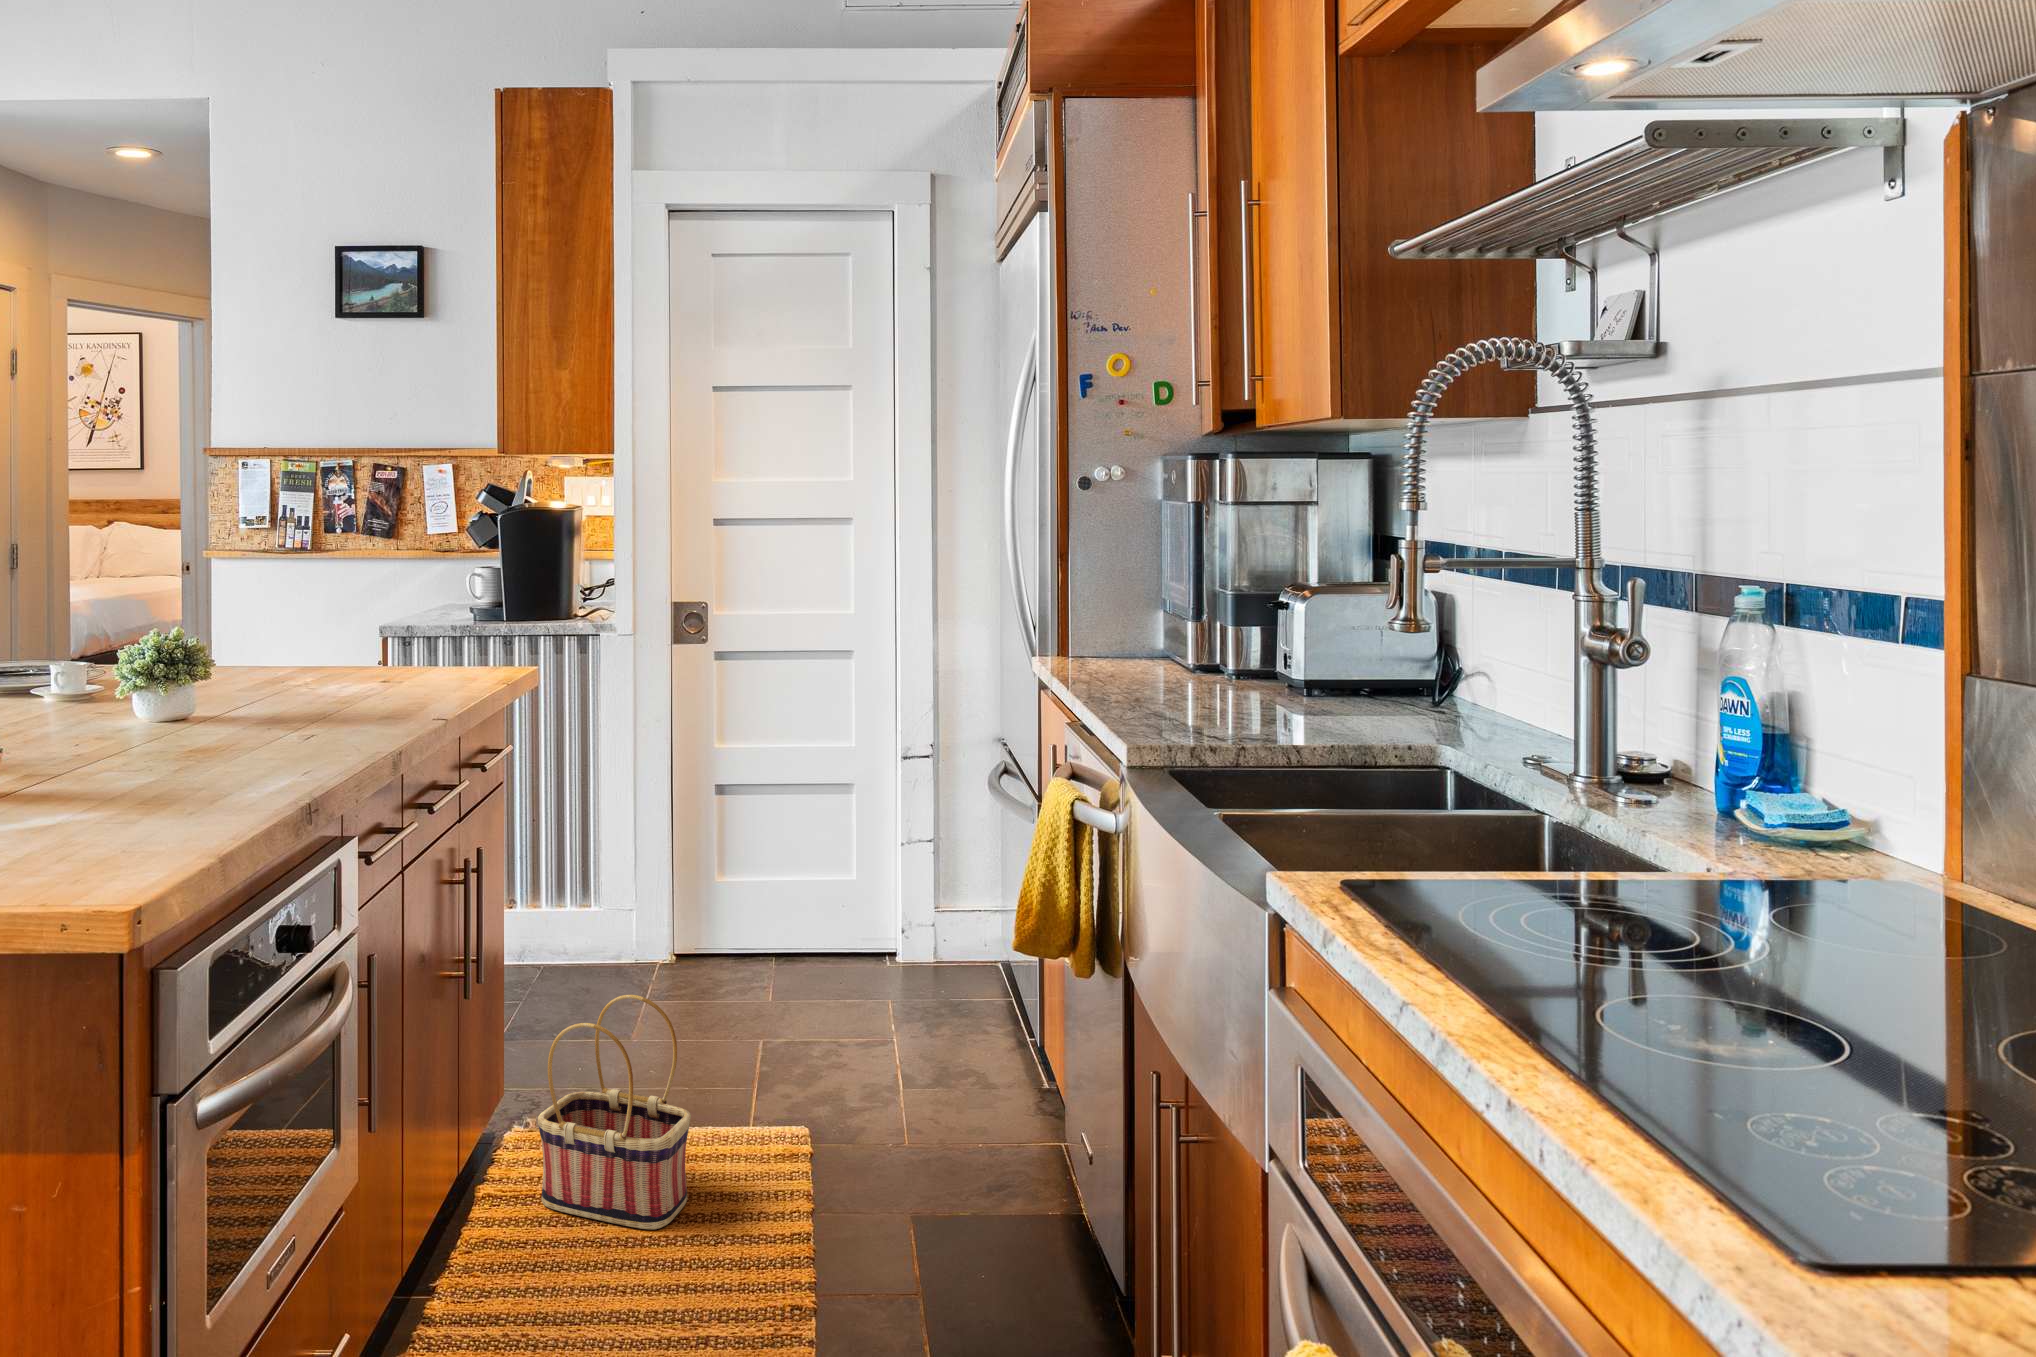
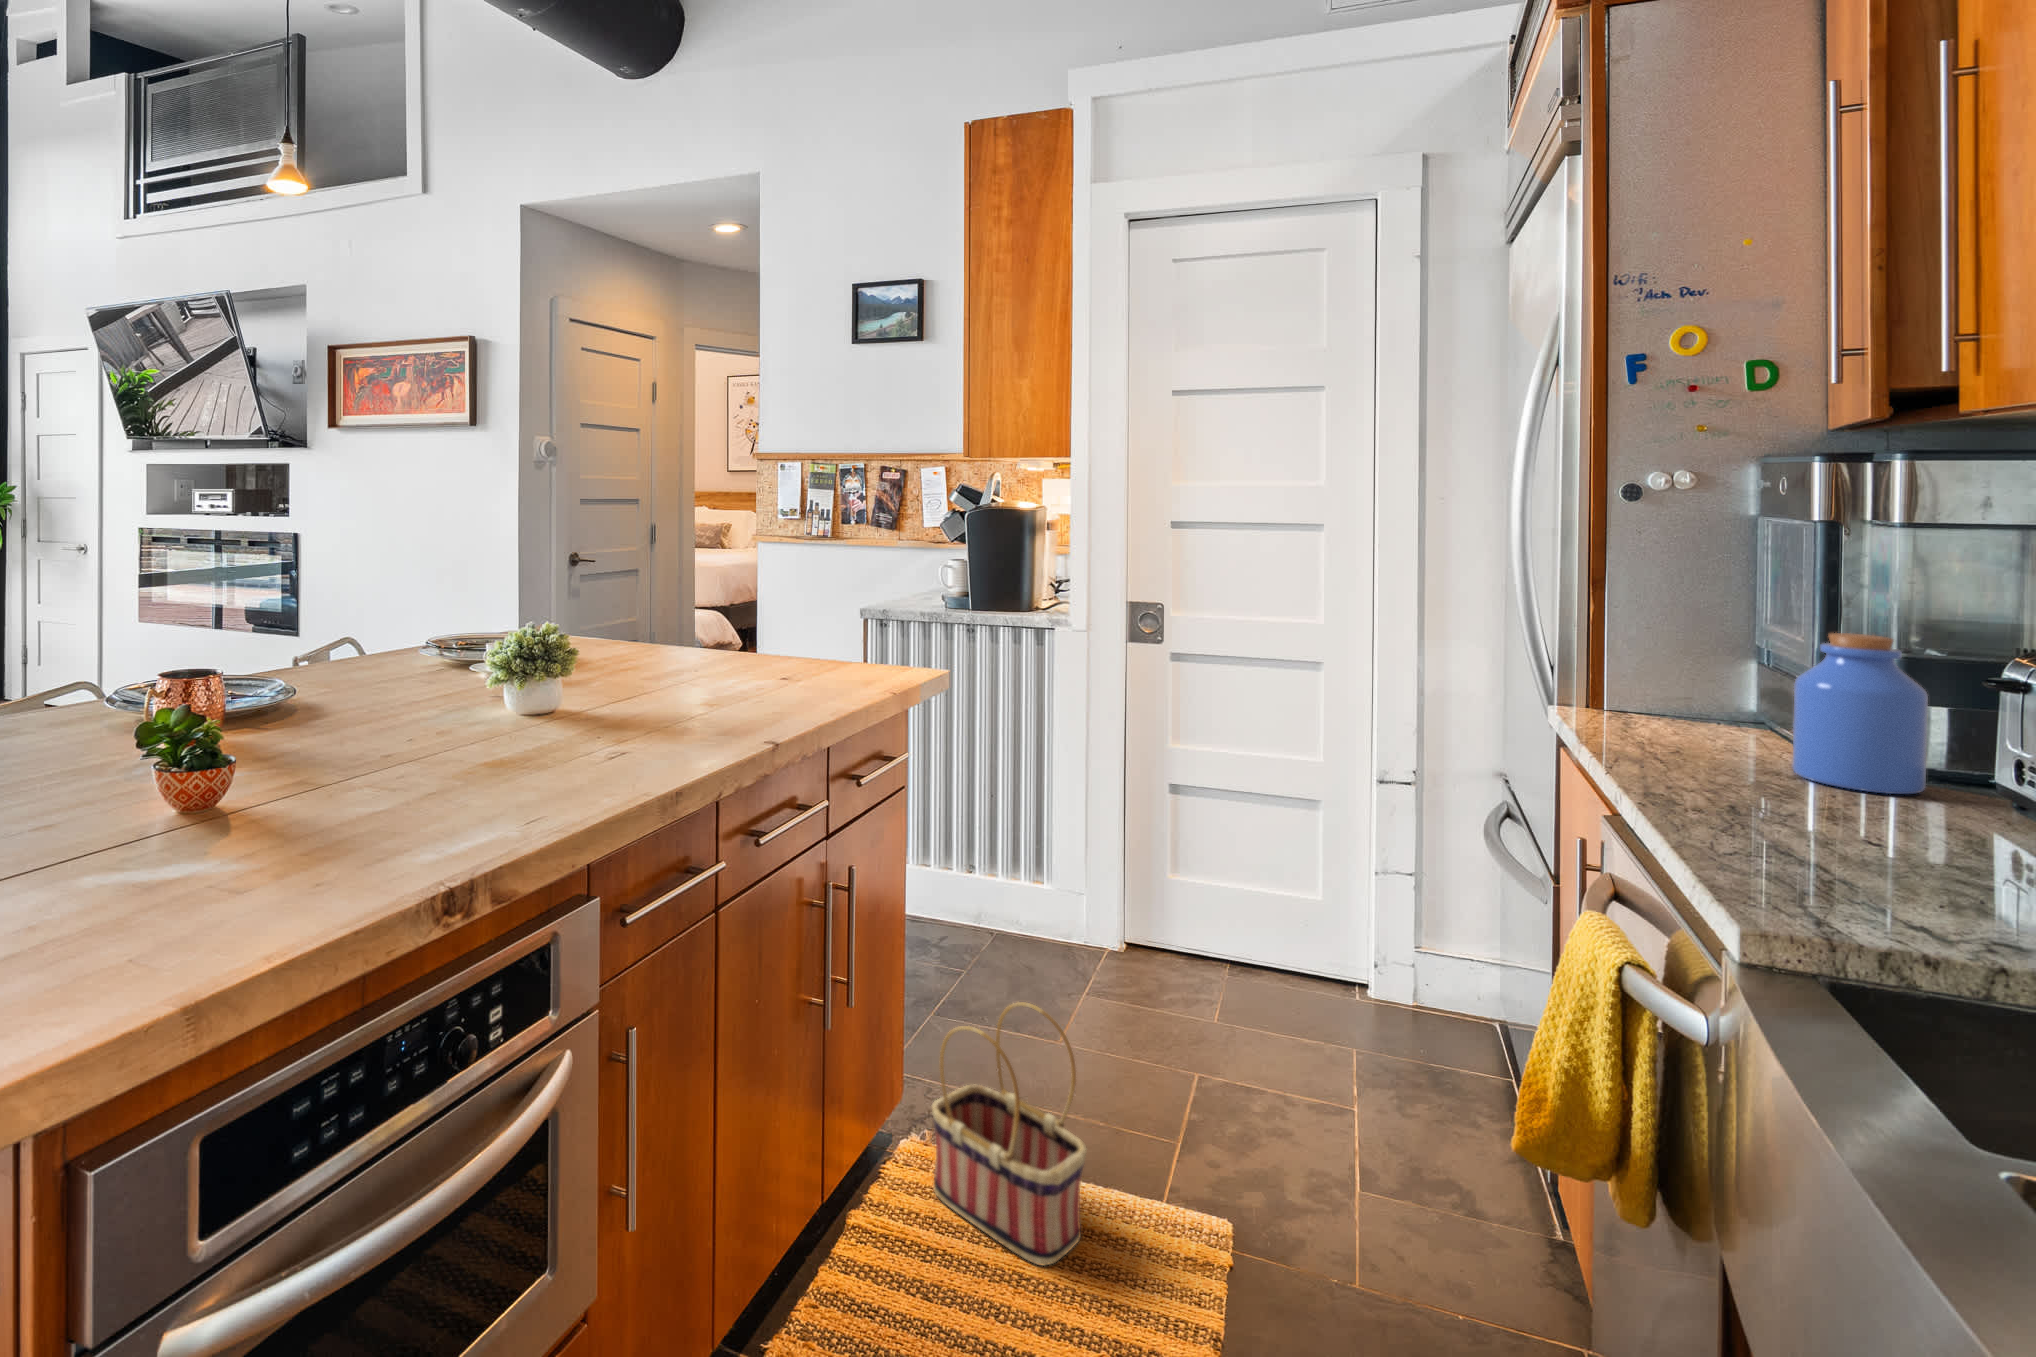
jar: none [1179,580,1247,691] -> present [1792,633,1928,794]

